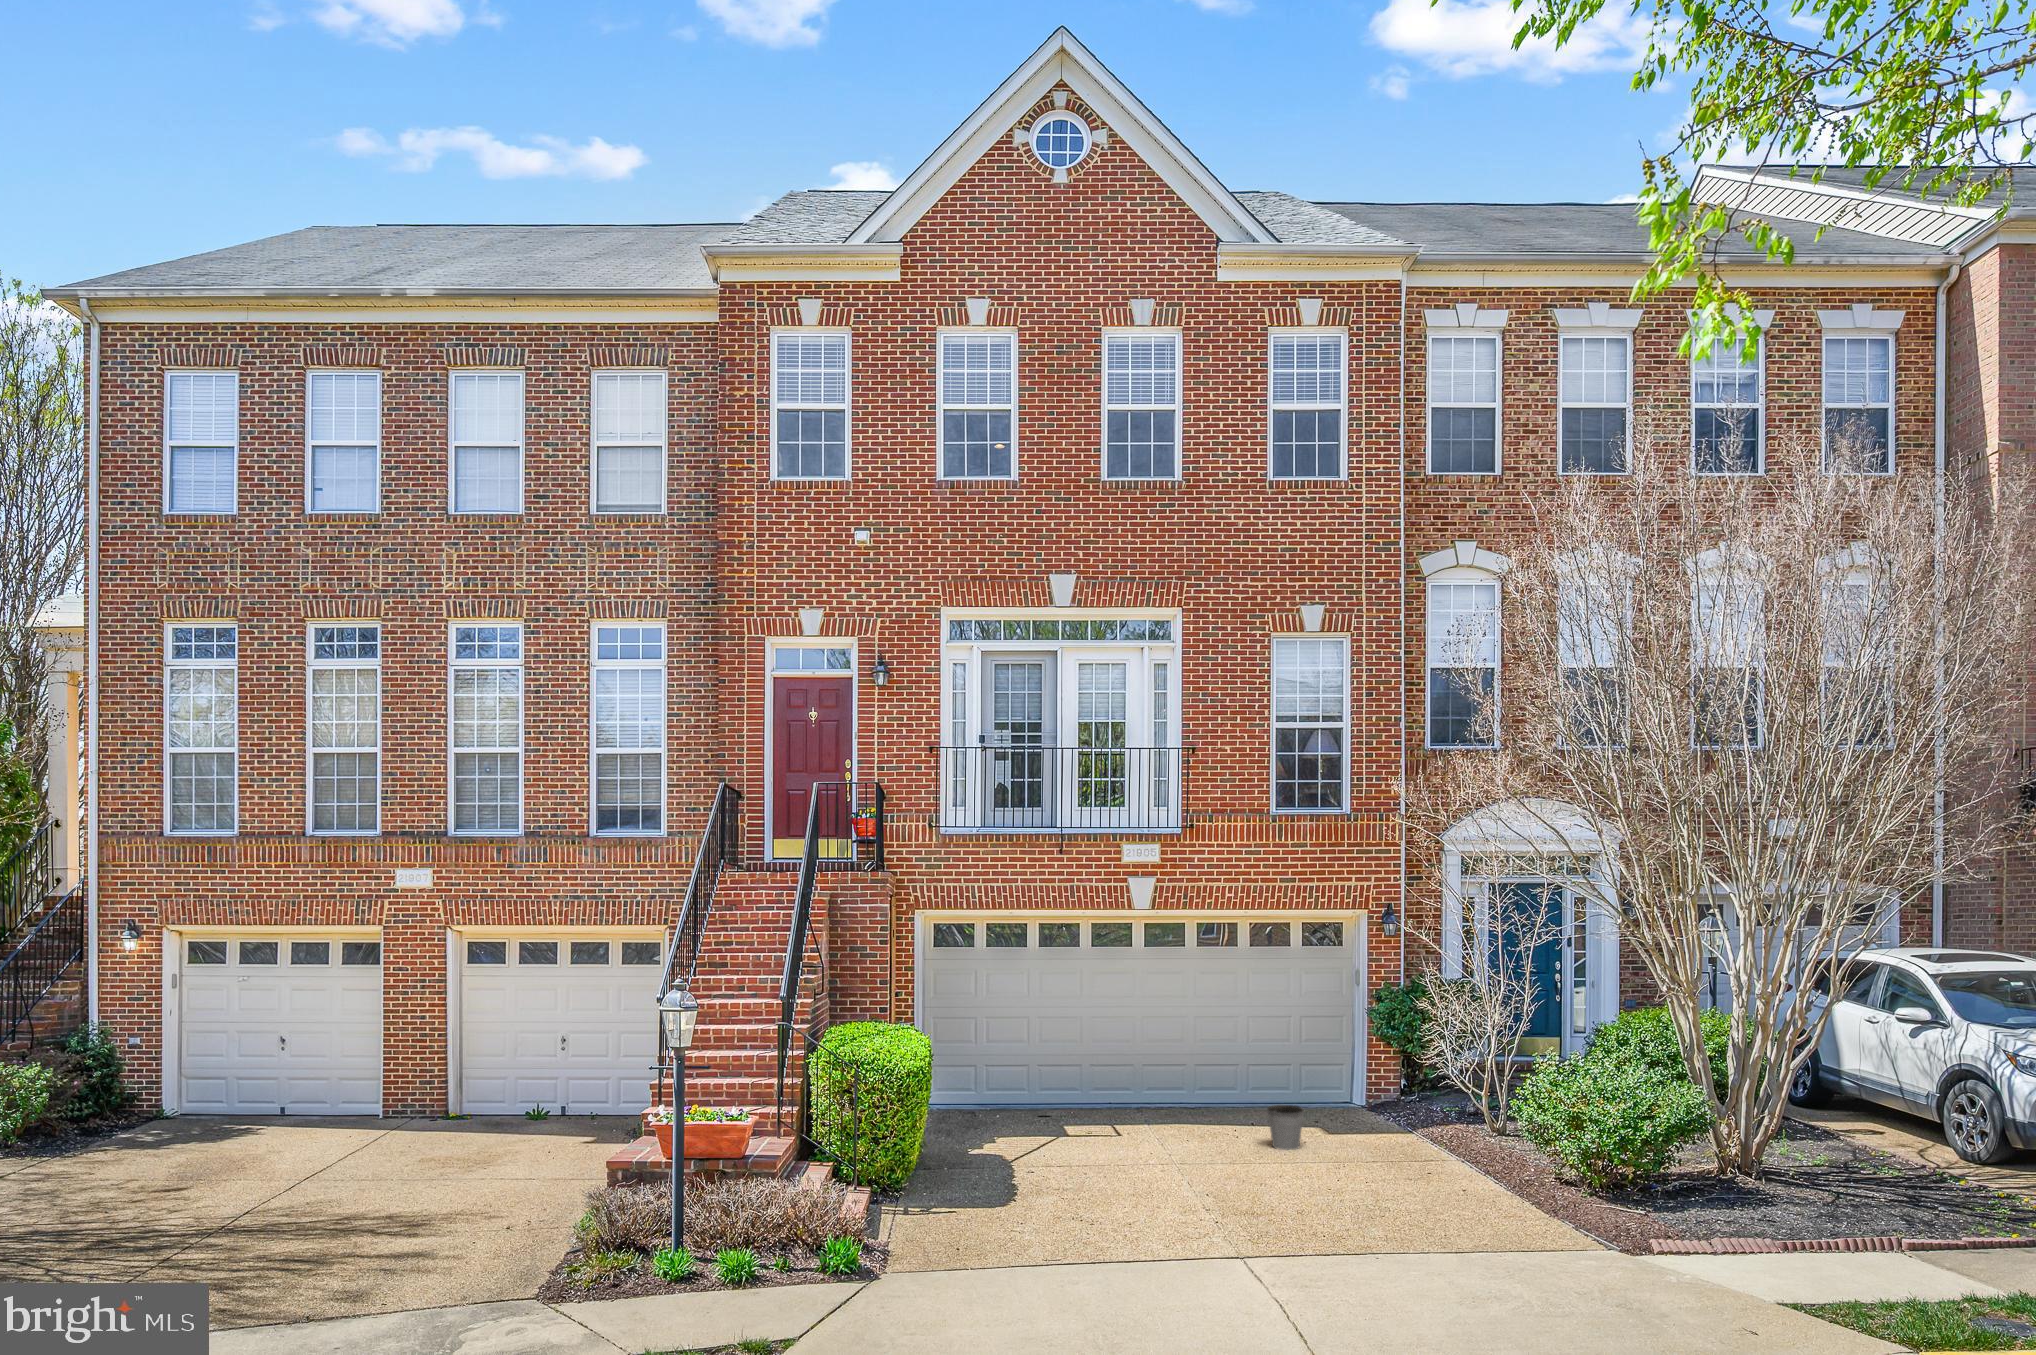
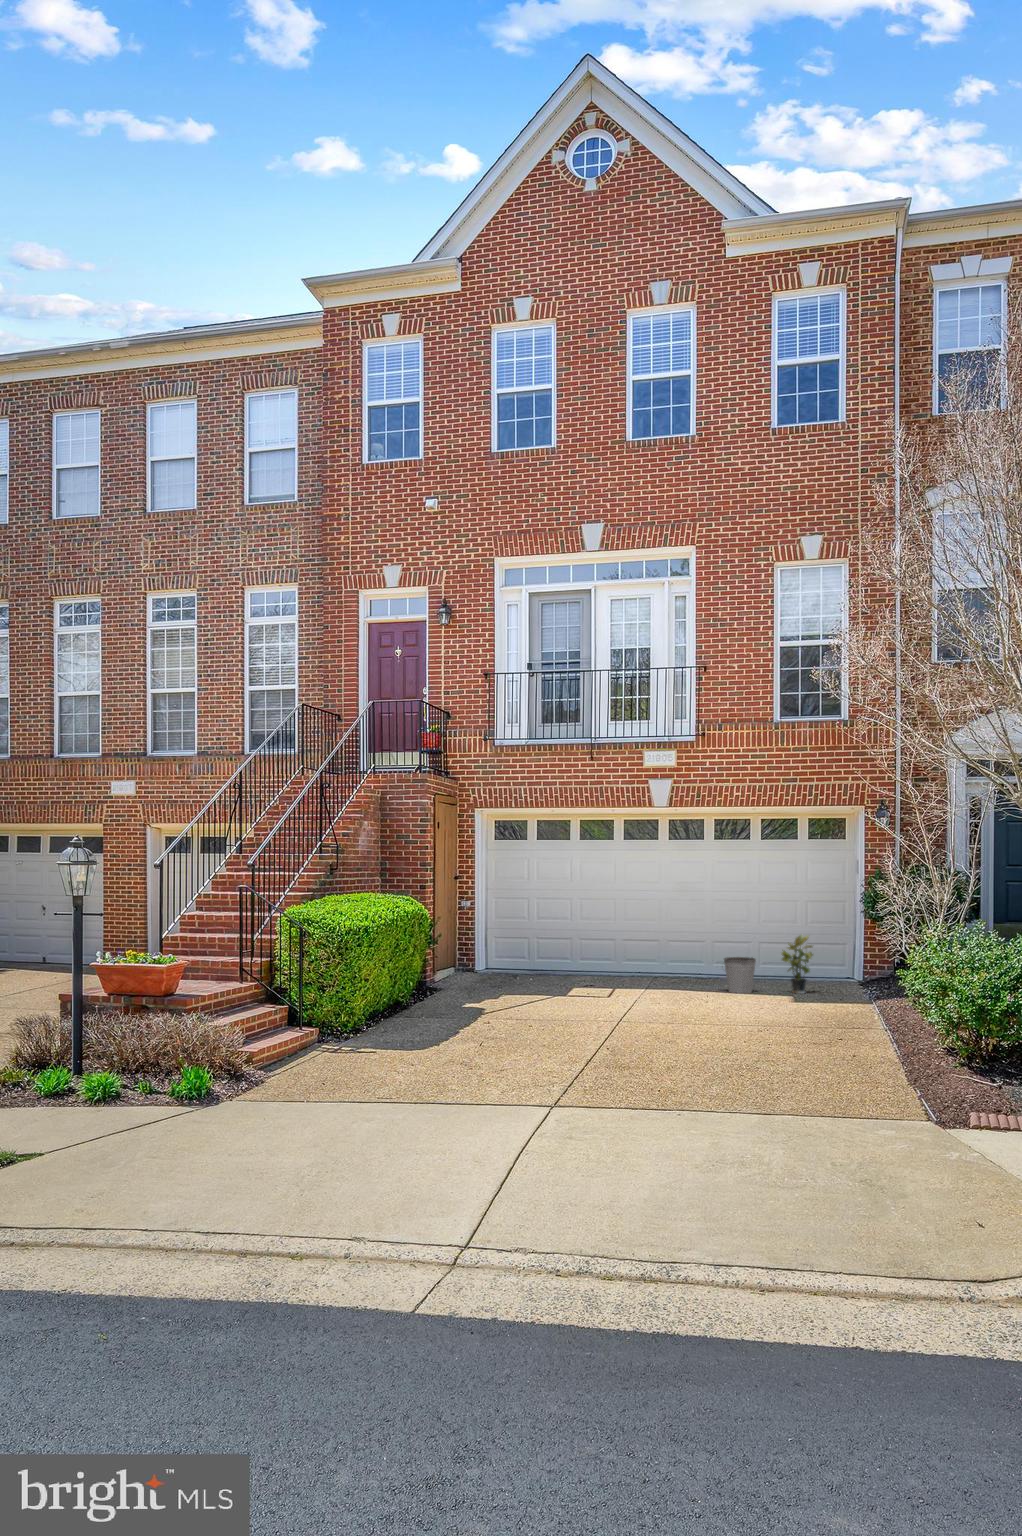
potted plant: none [1326,1075,1363,1146] -> present [782,935,813,994]

